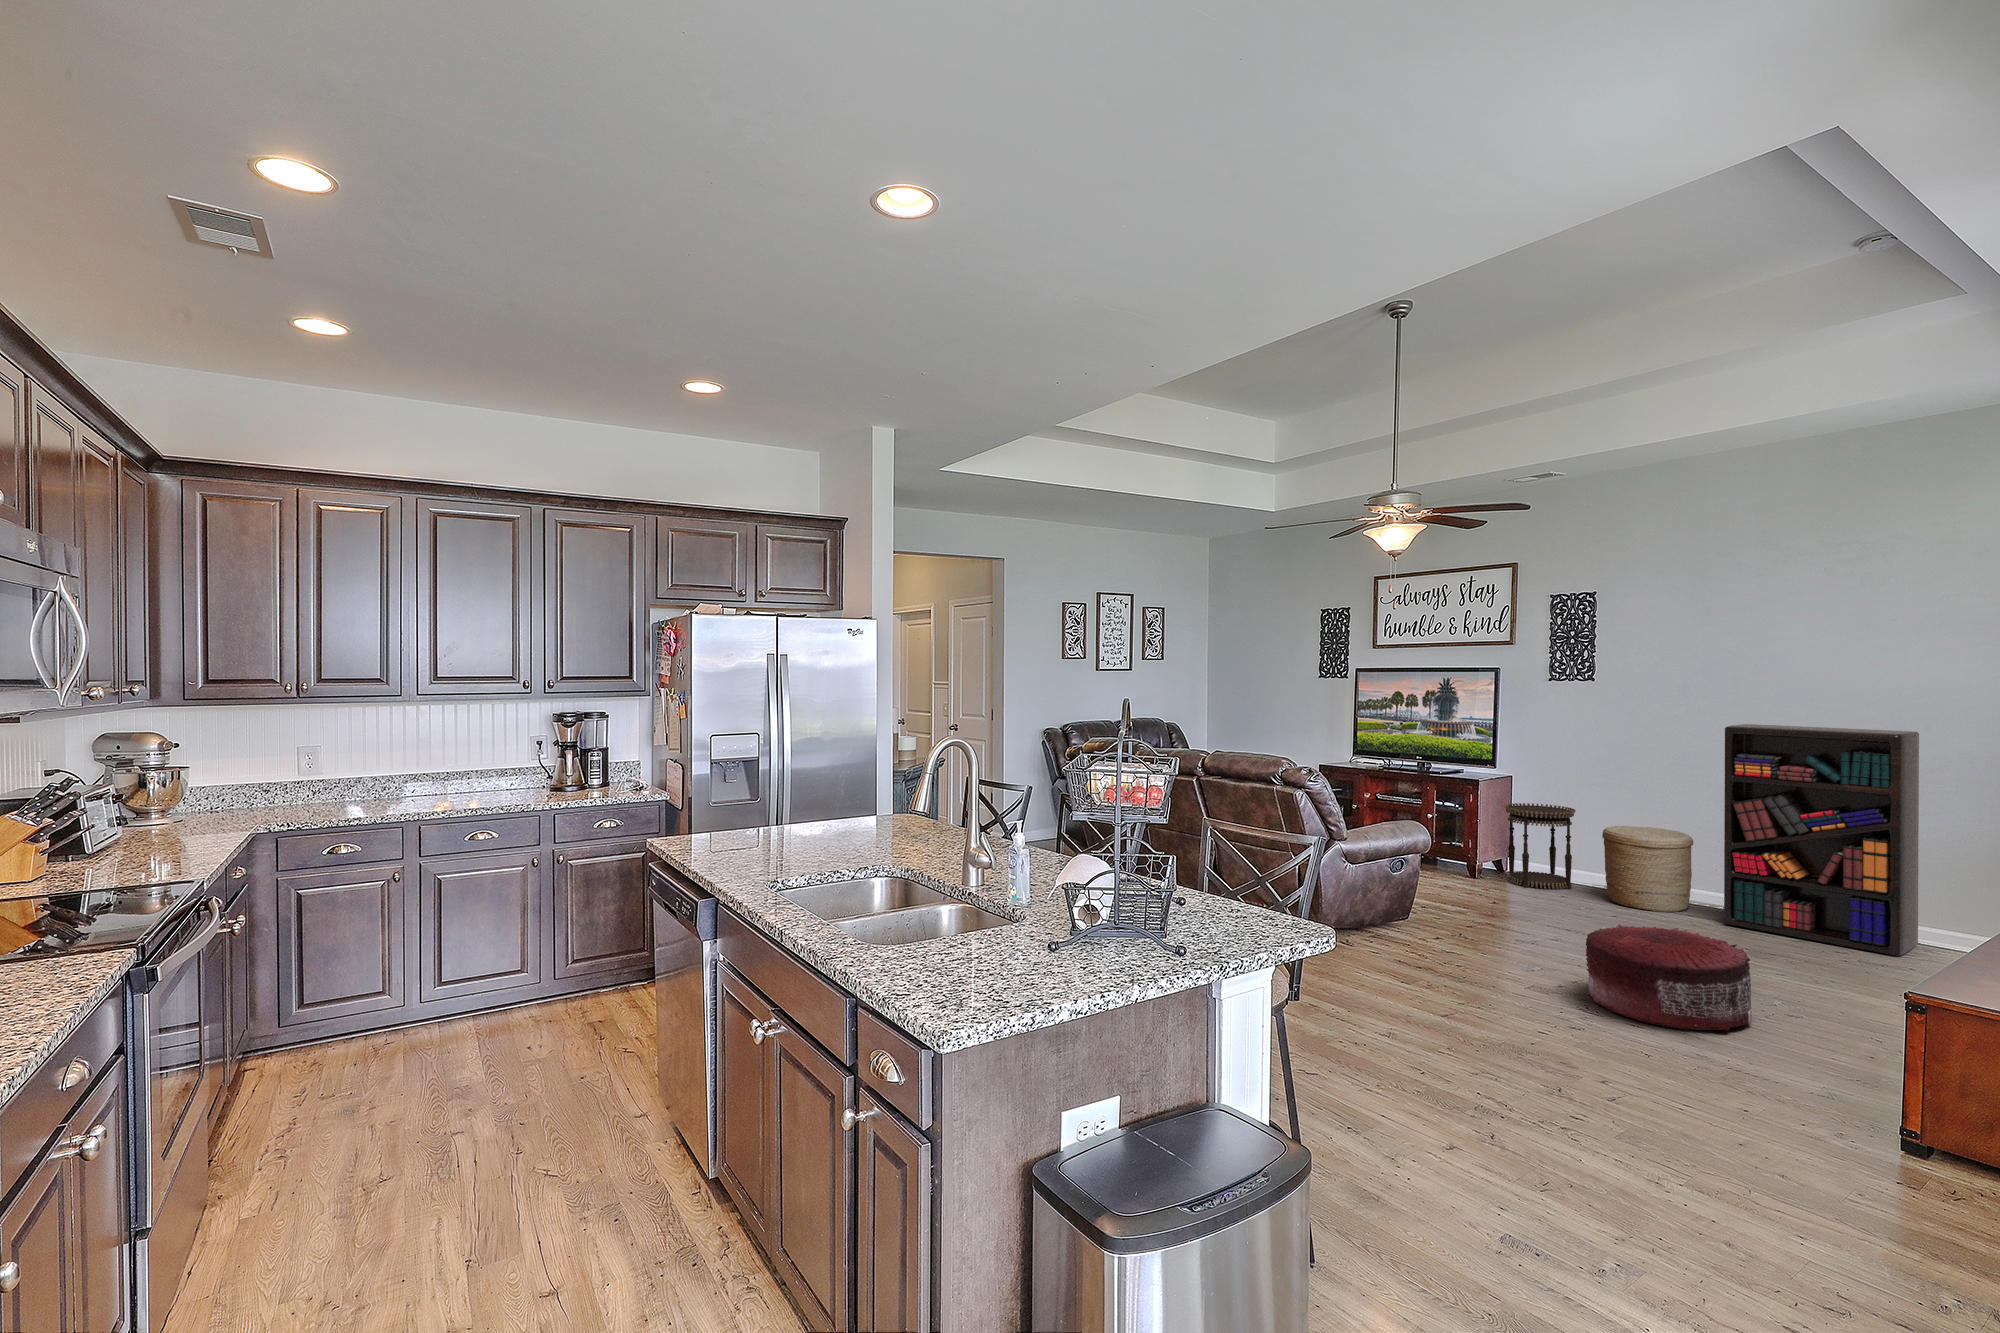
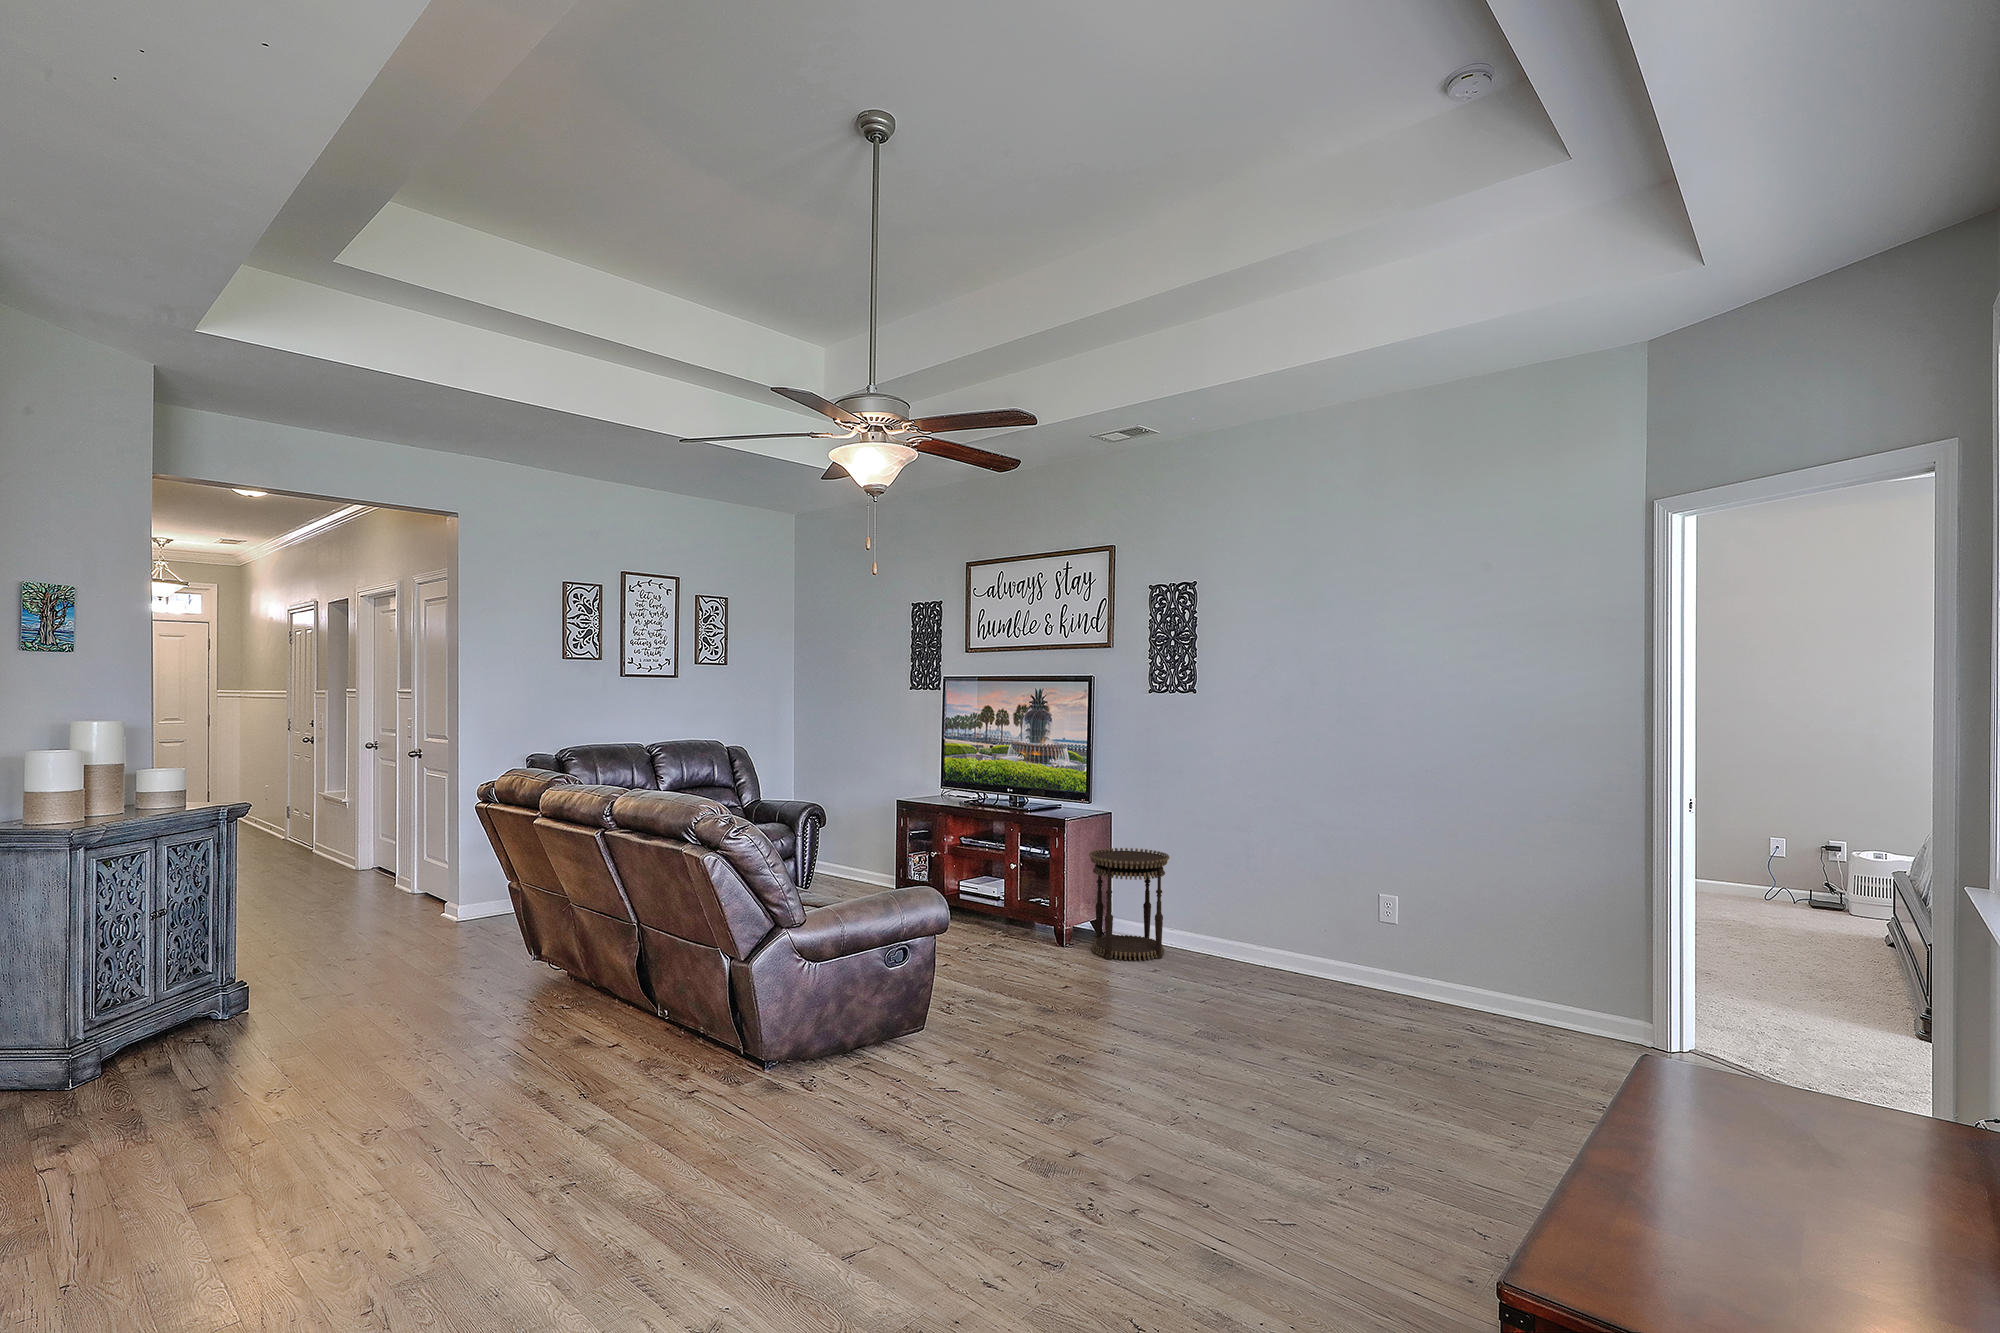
bookshelf: present [1724,724,1919,956] -> none [1316,746,1523,1046]
woven basket: present [1602,826,1693,912] -> none [1191,877,1290,990]
pouf: present [1586,924,1752,1031] -> none [1082,1050,1300,1239]

